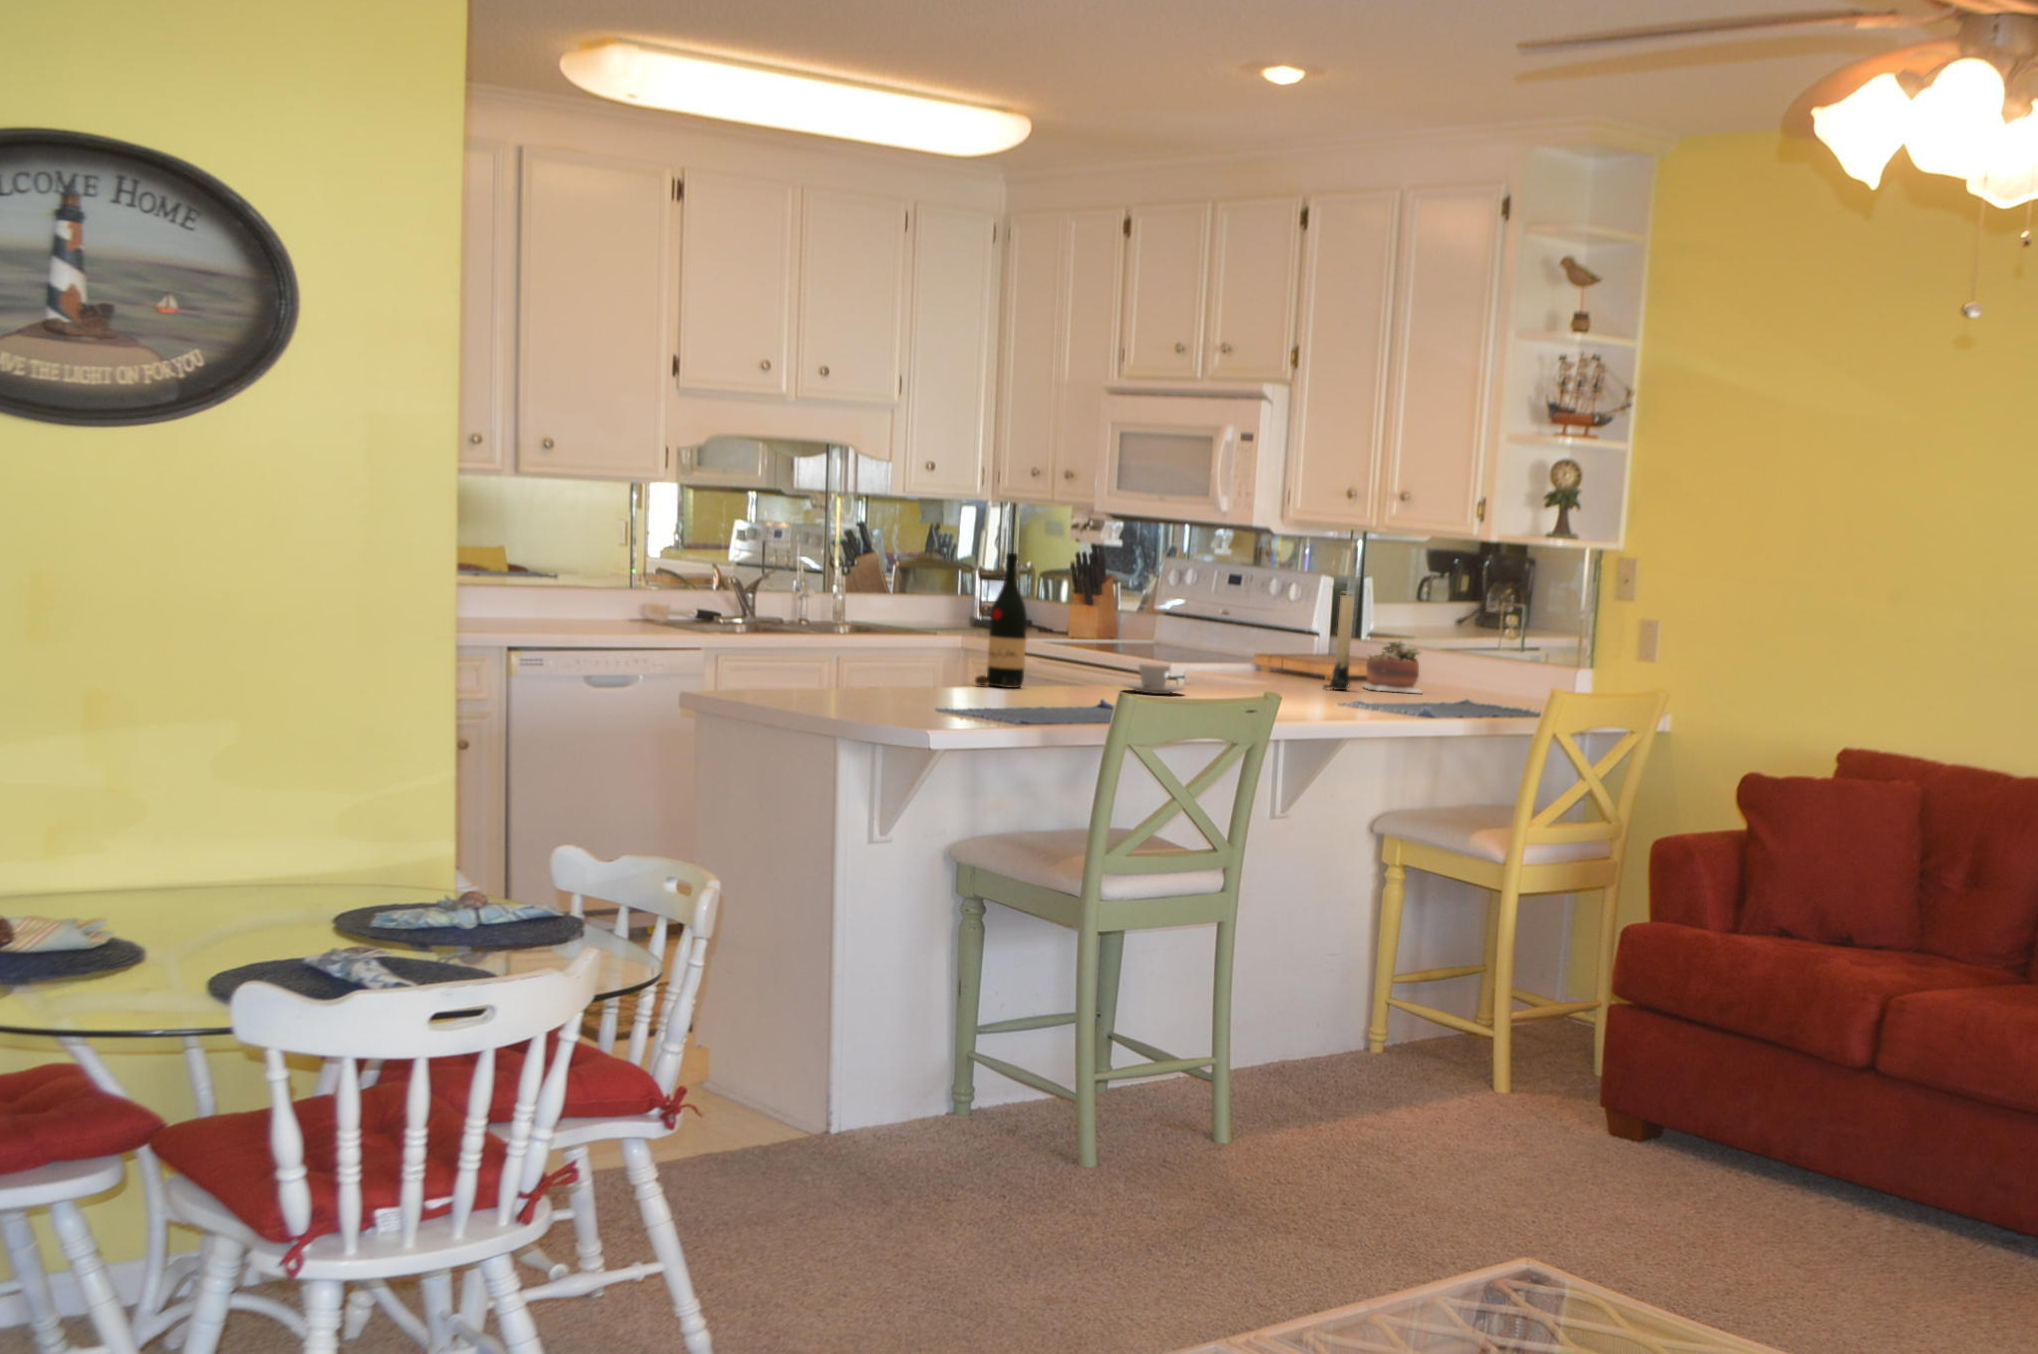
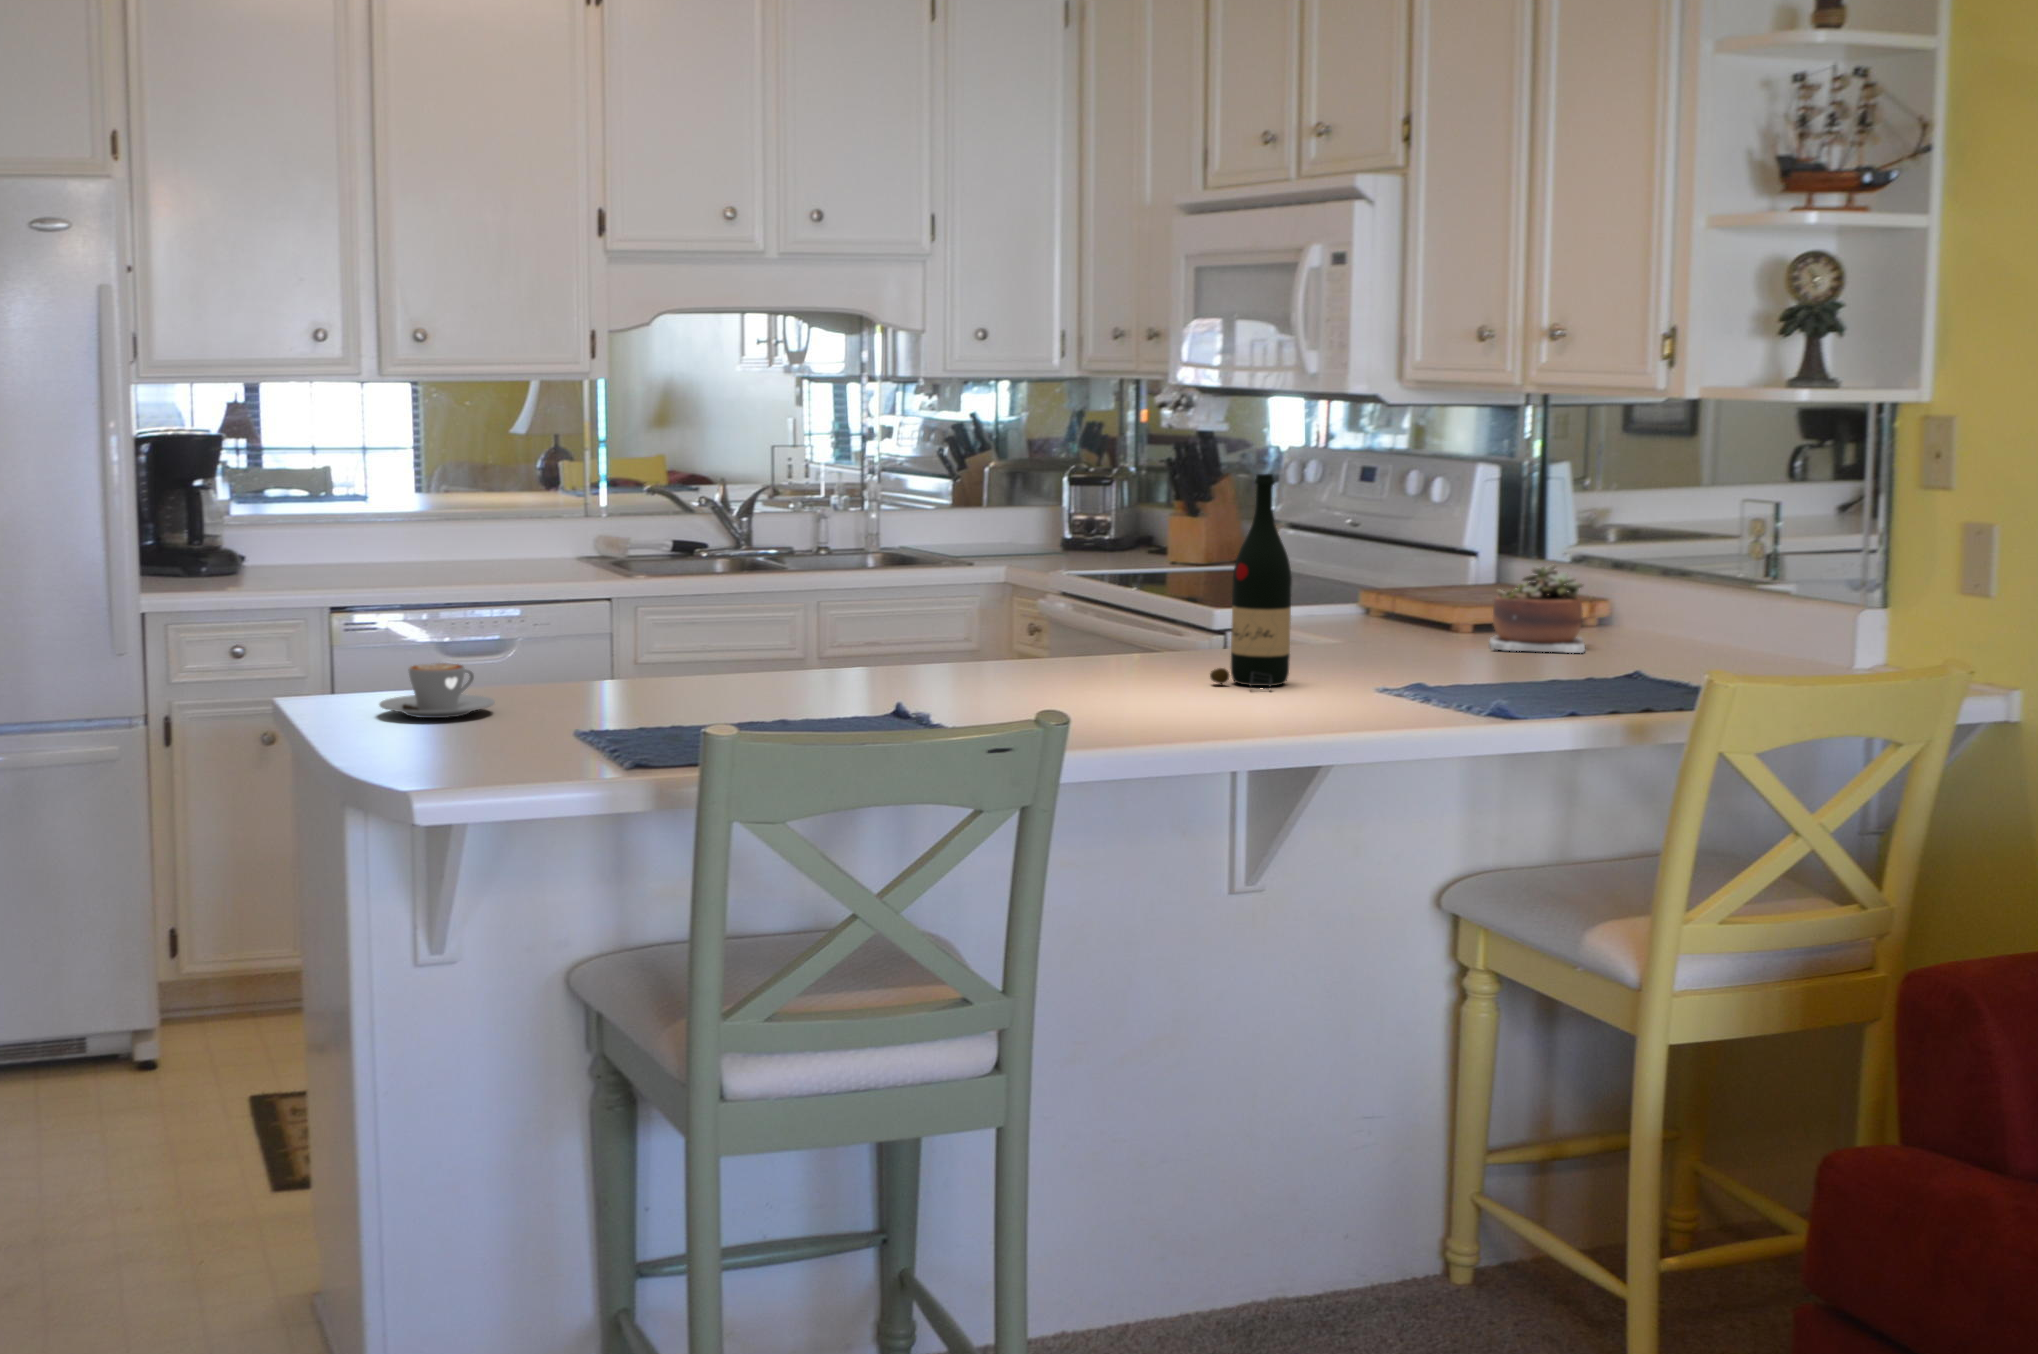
wine bottle: present [975,553,1027,688] -> present [1210,474,1292,687]
candle: present [1324,592,1354,690] -> none [1406,494,1454,653]
coffee cup: present [1123,664,1184,694] -> present [379,663,495,718]

